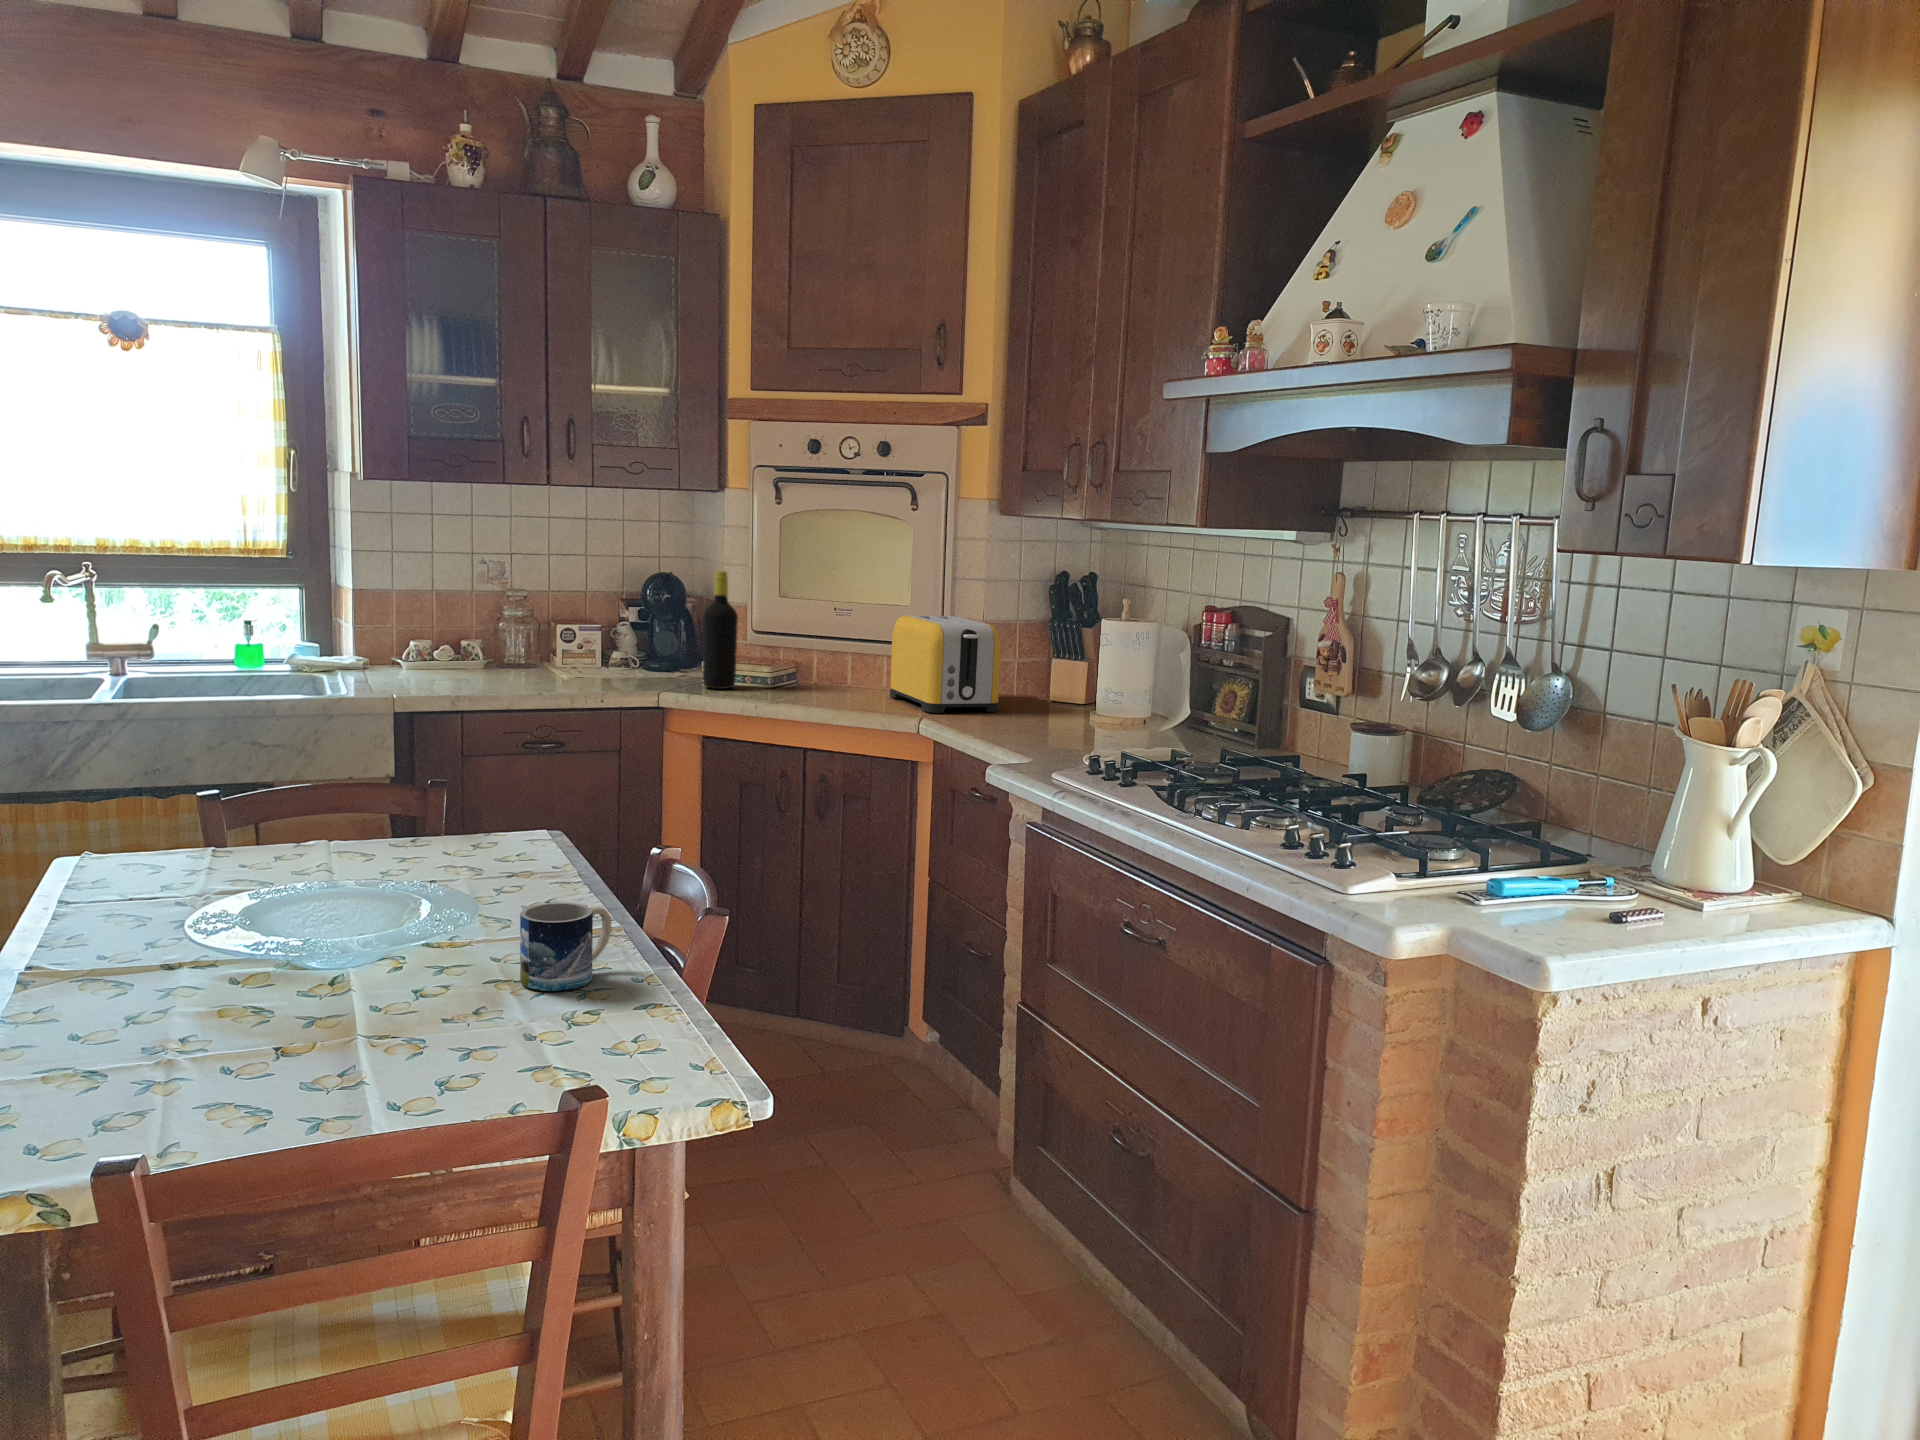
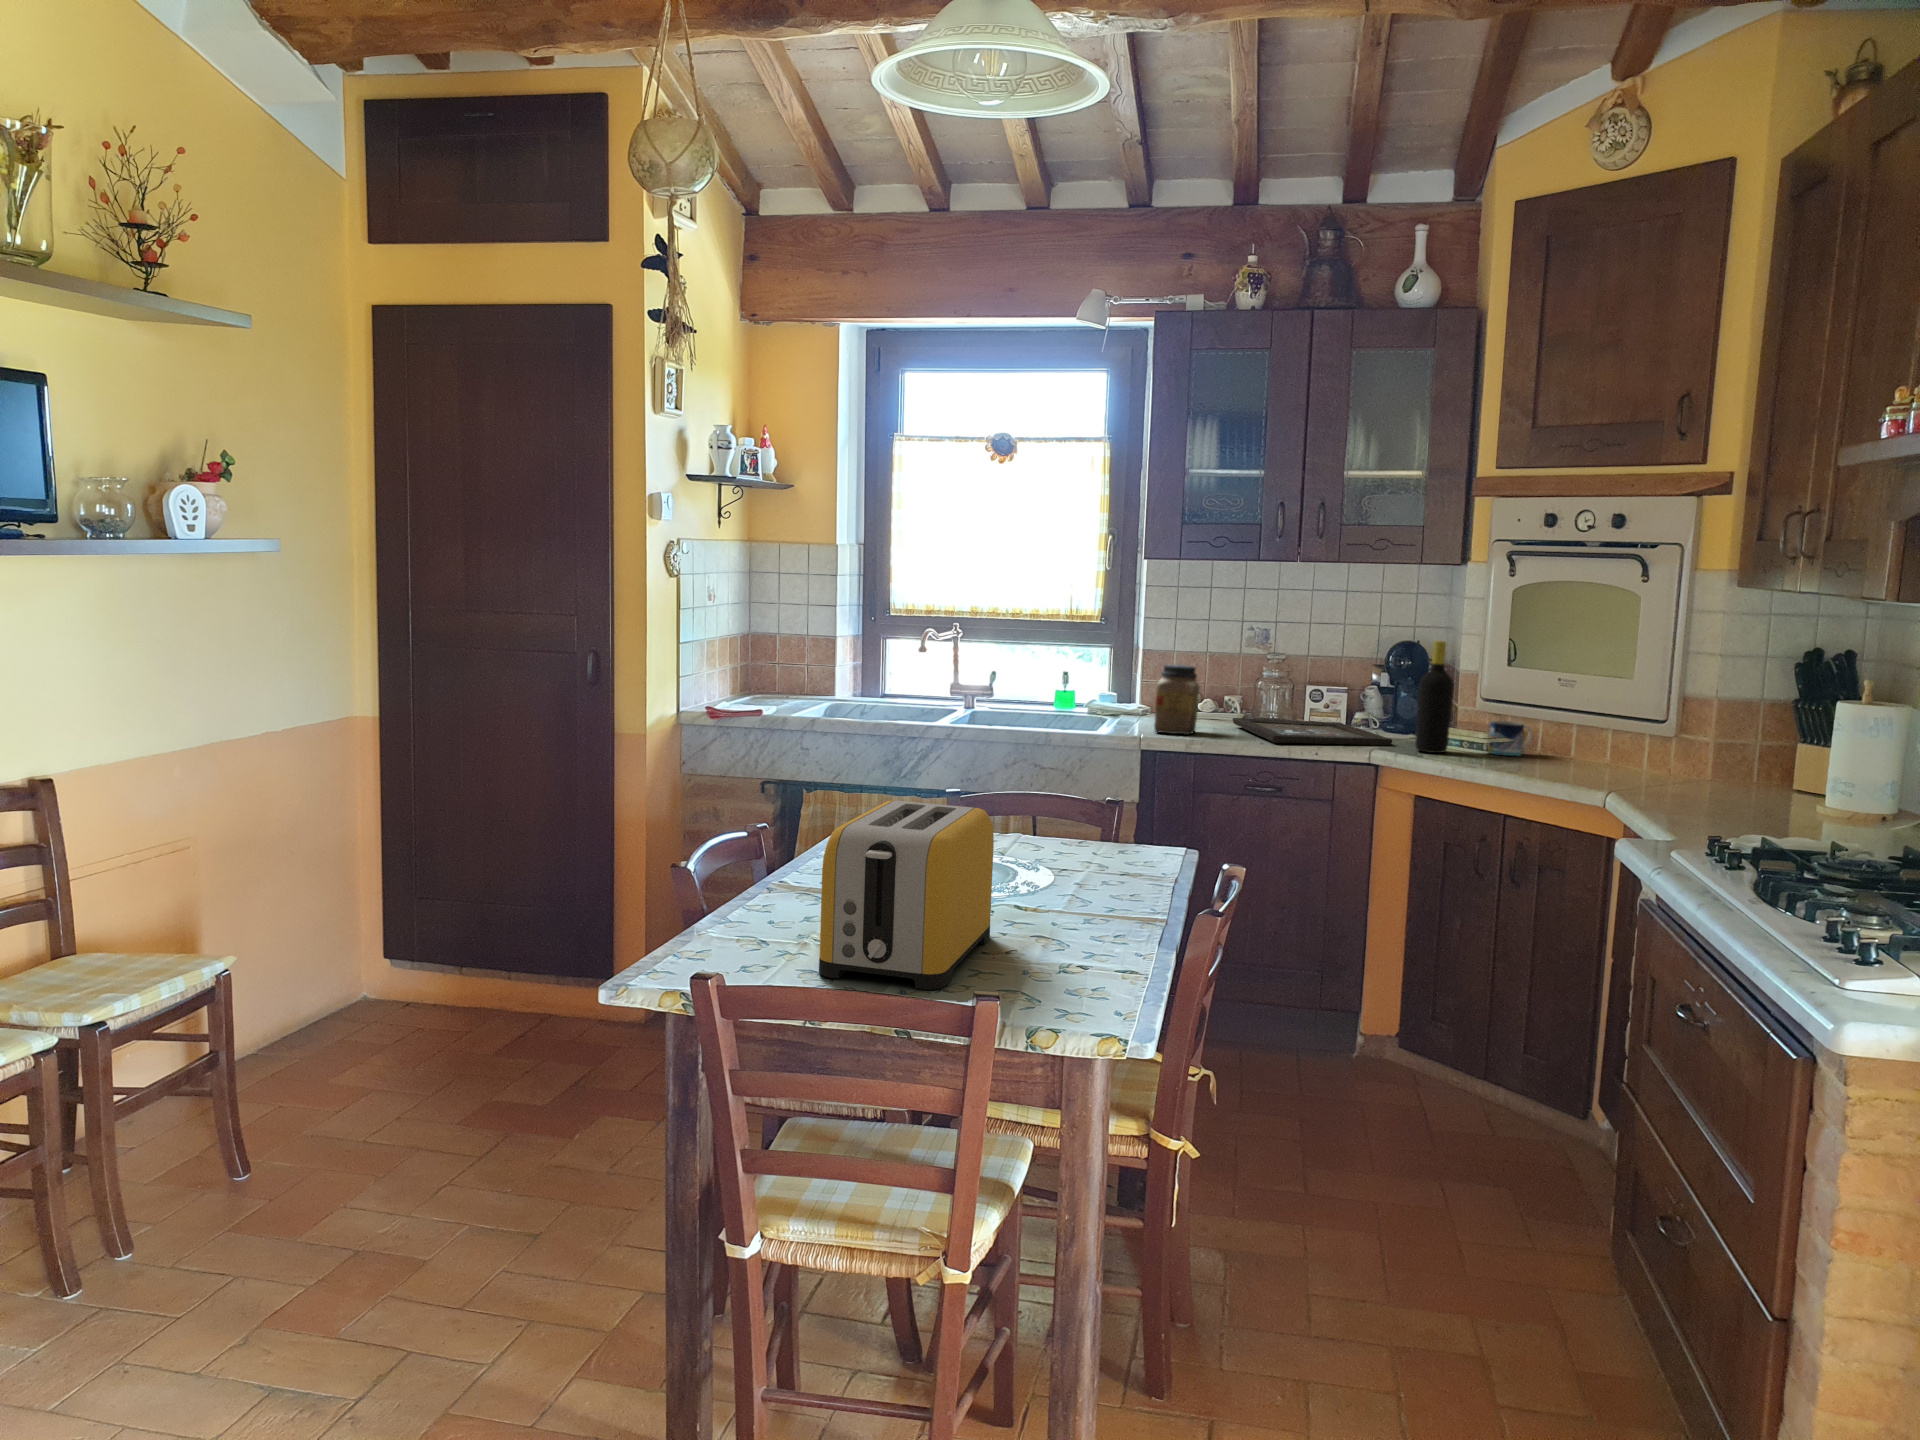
jar: none [400,608,452,691] -> present [1154,664,1200,734]
toaster: present [890,616,1001,713] -> present [819,800,994,990]
tray: none [483,662,674,692] -> present [1233,718,1392,746]
mug: present [520,903,611,991] -> present [1488,721,1533,756]

